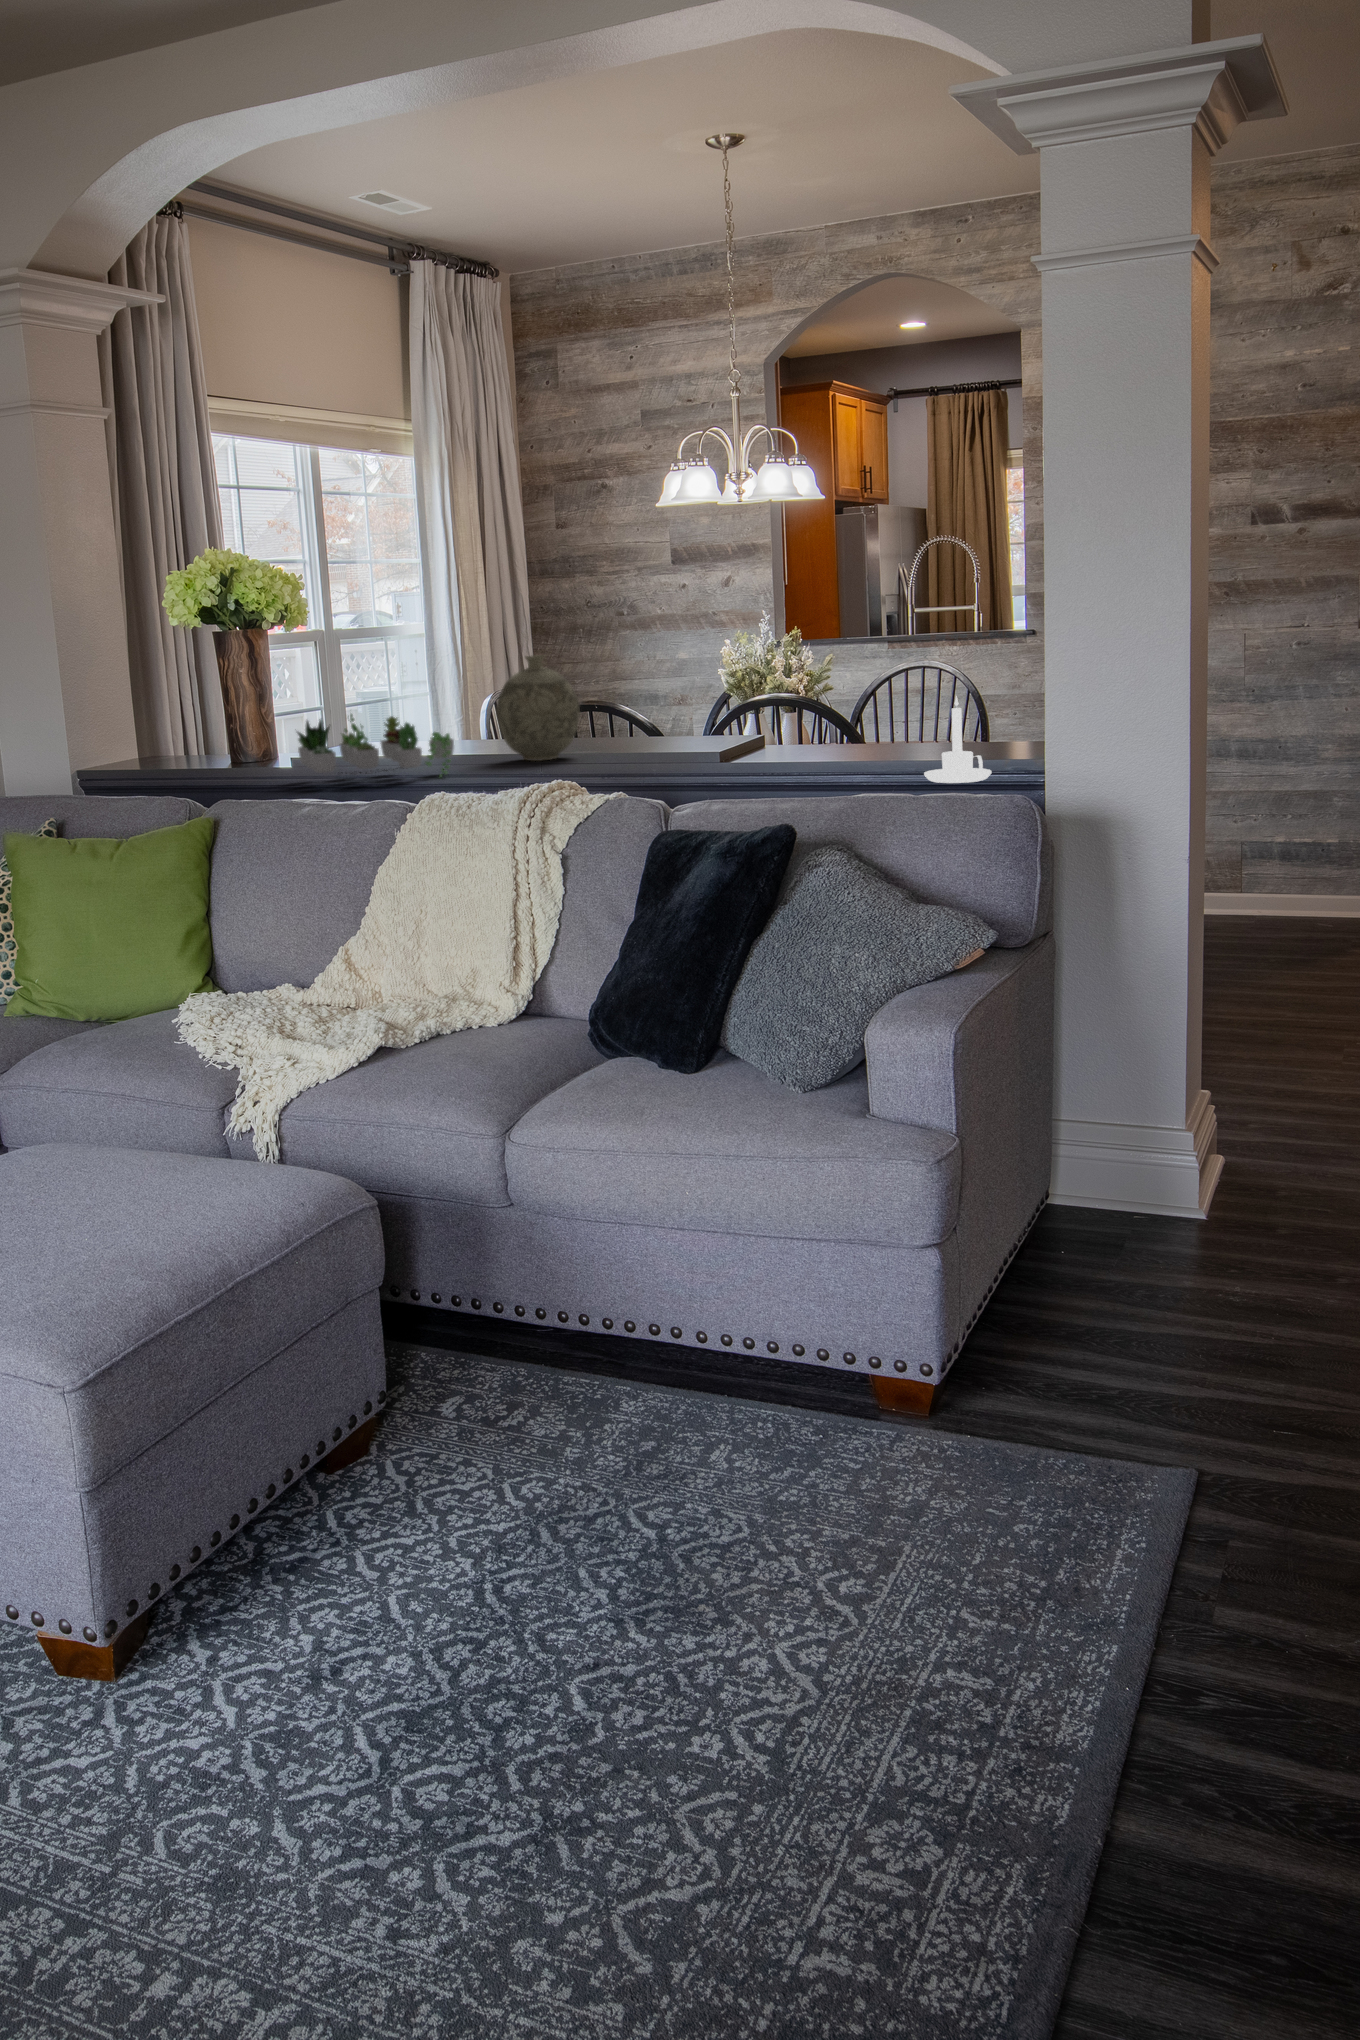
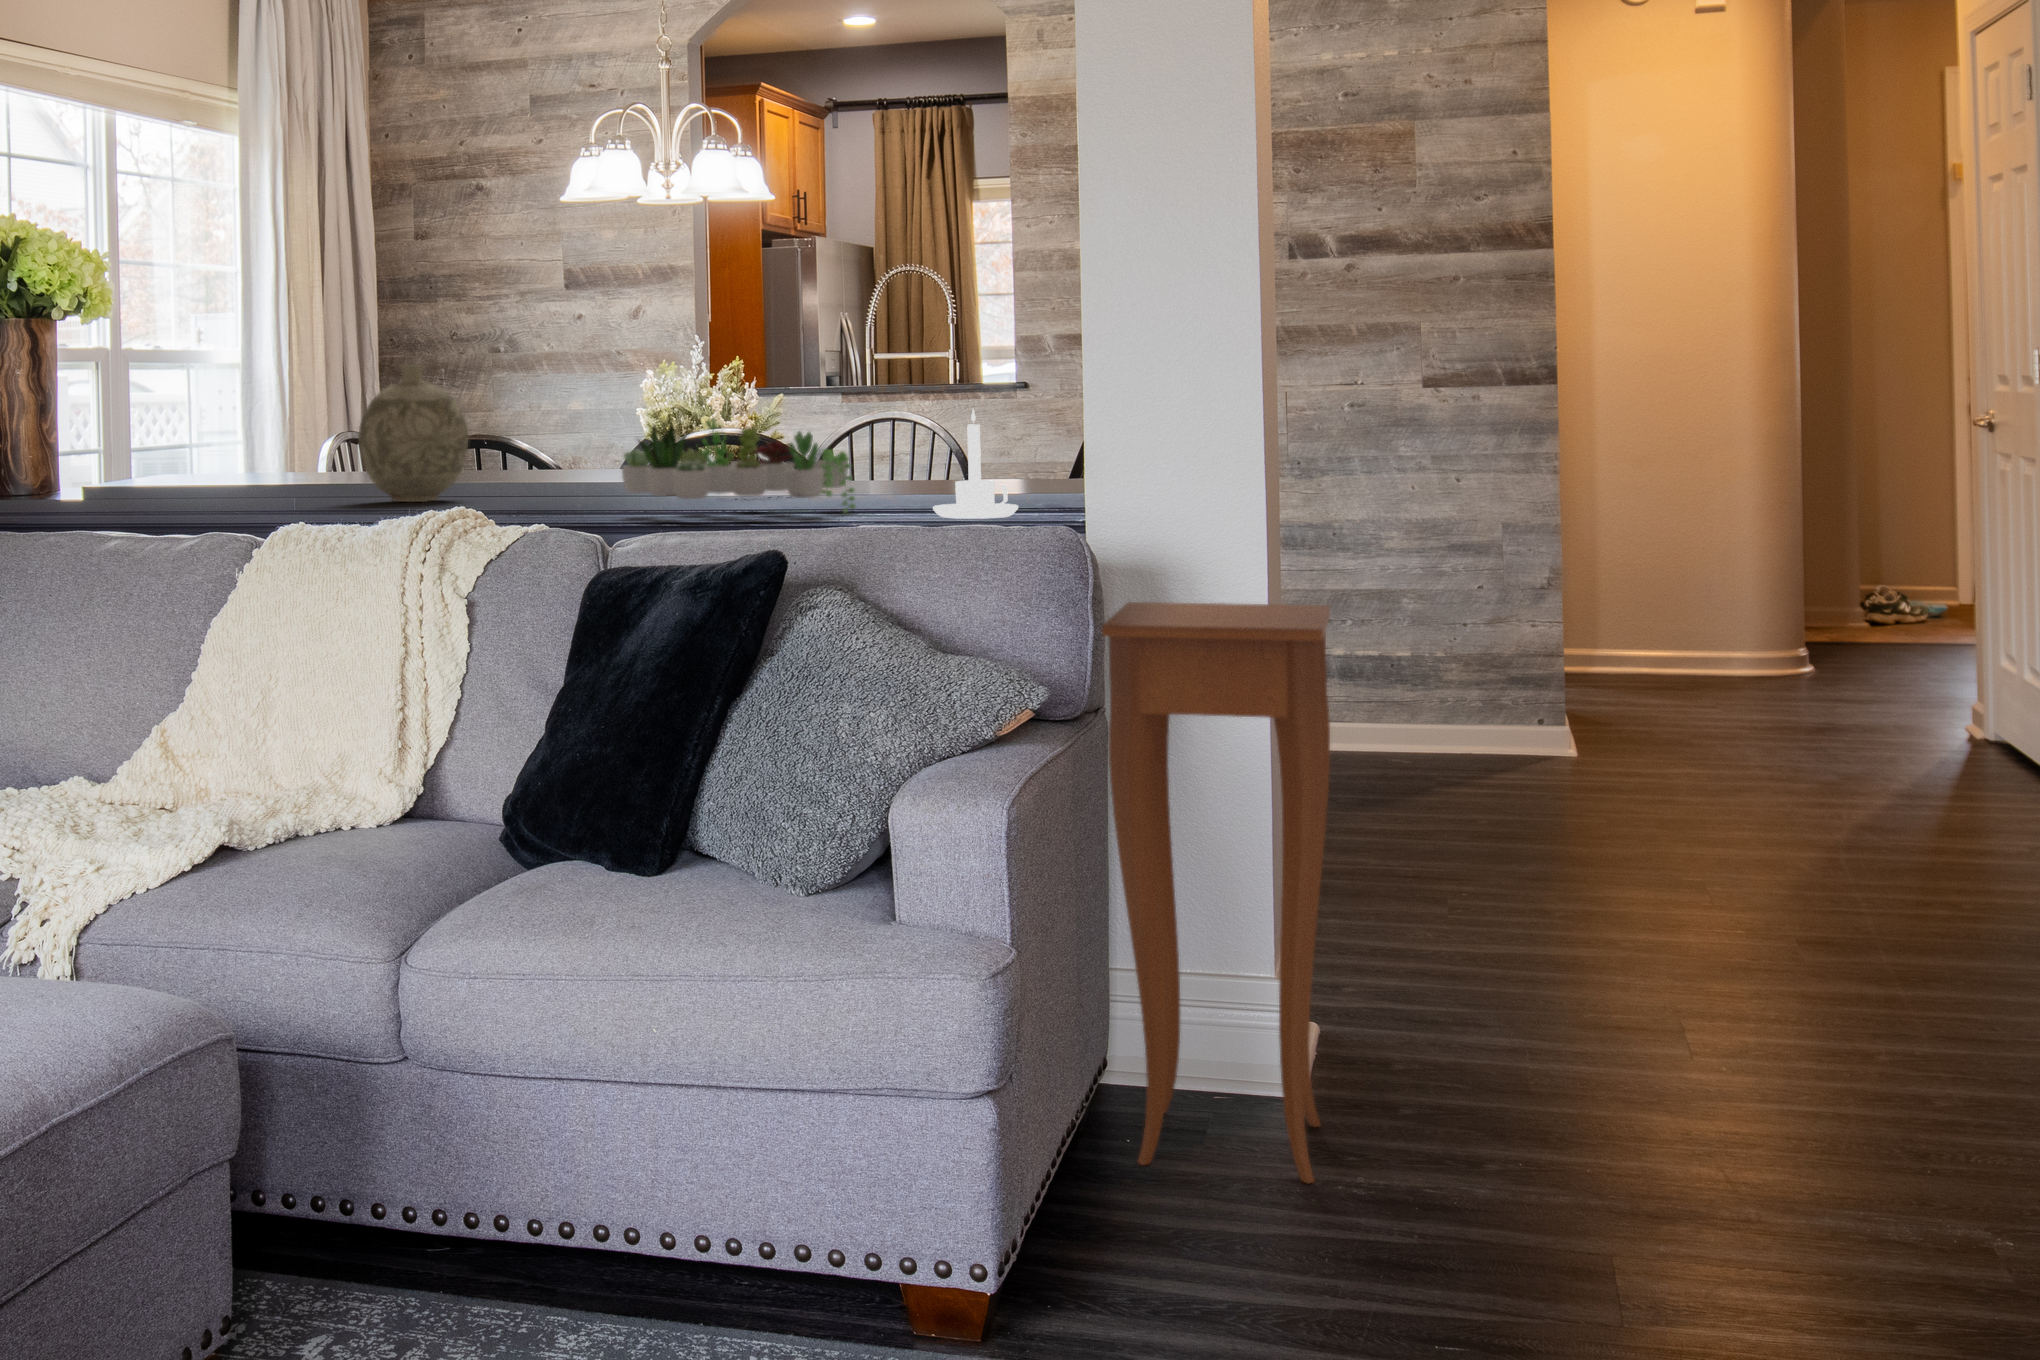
succulent plant: present [297,714,454,777] -> present [622,418,856,513]
side table: none [1043,852,1232,1290] -> present [1102,602,1330,1183]

